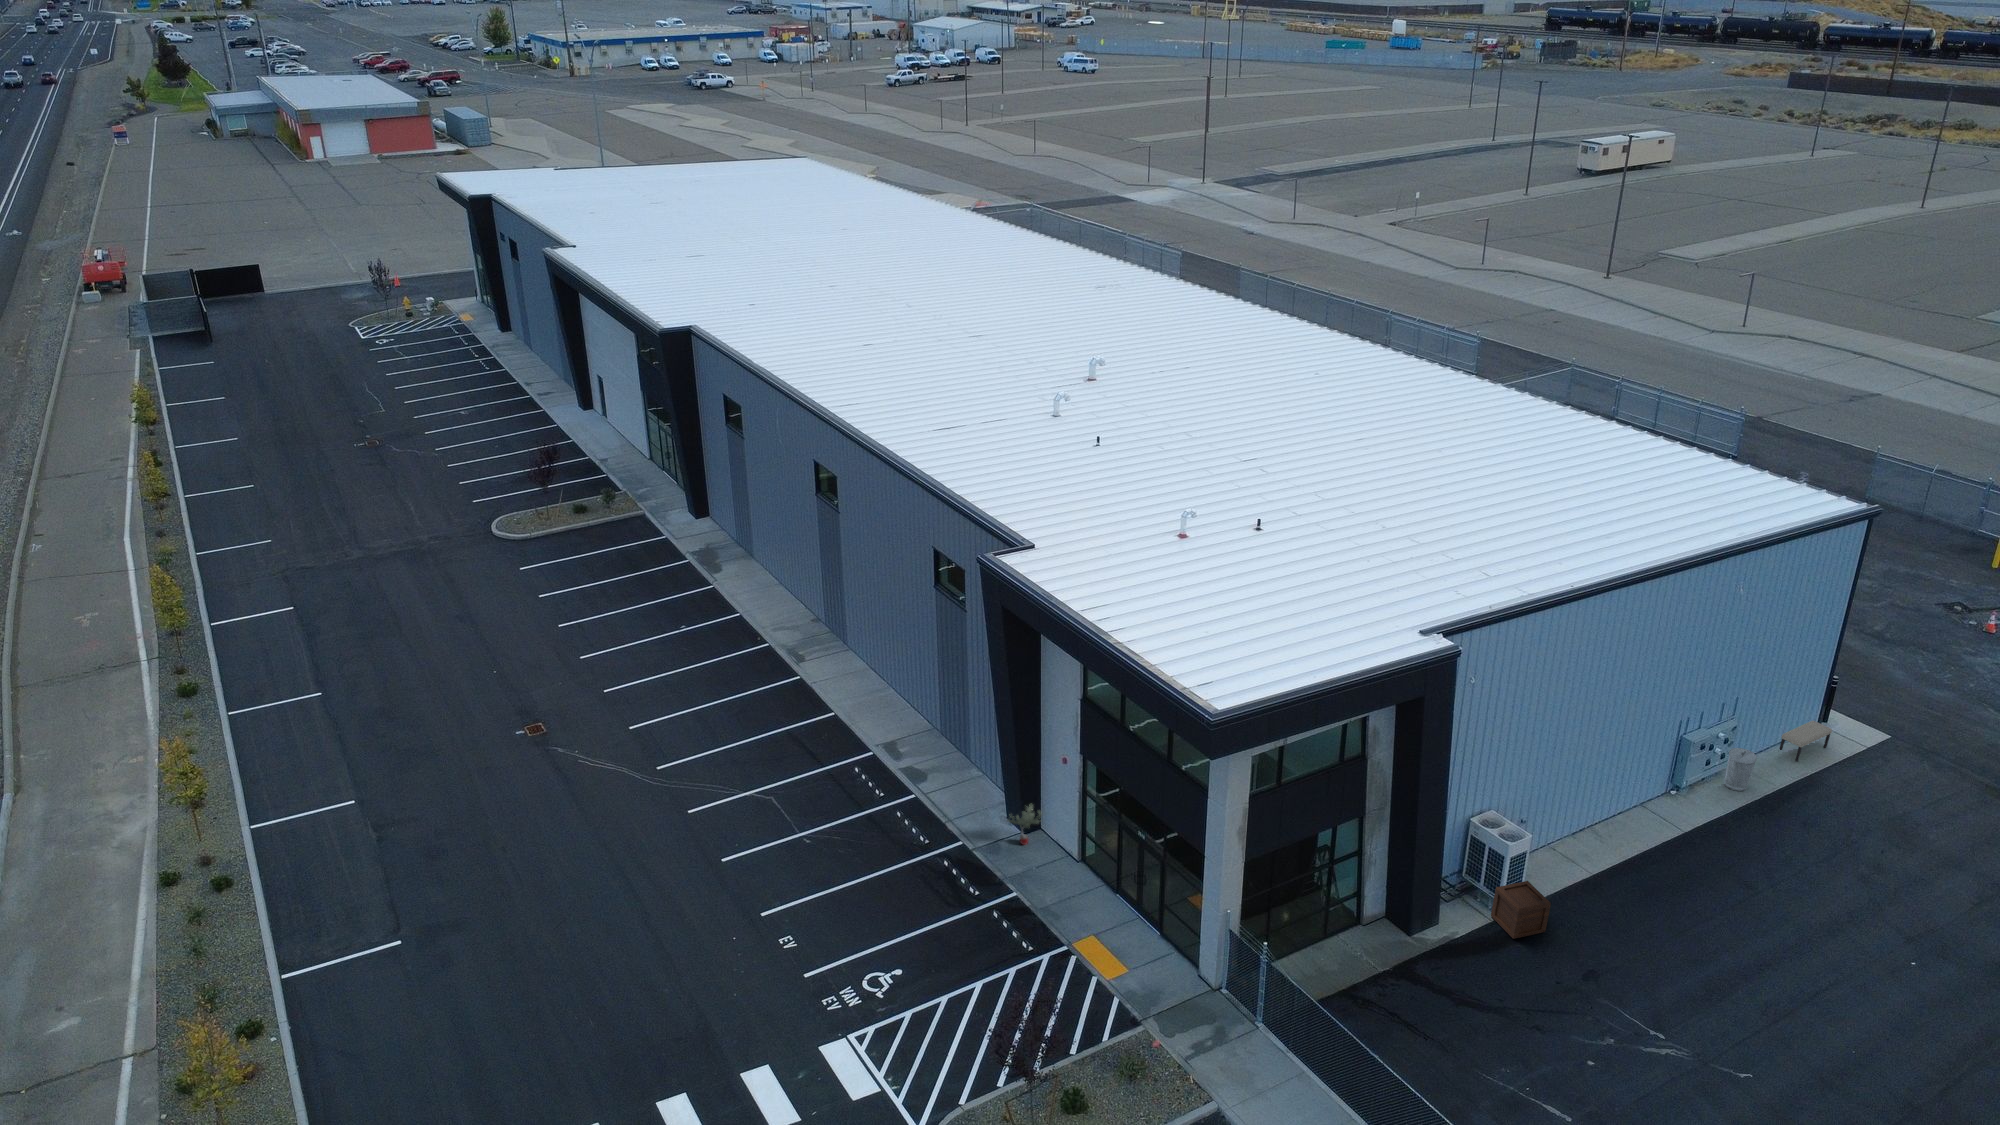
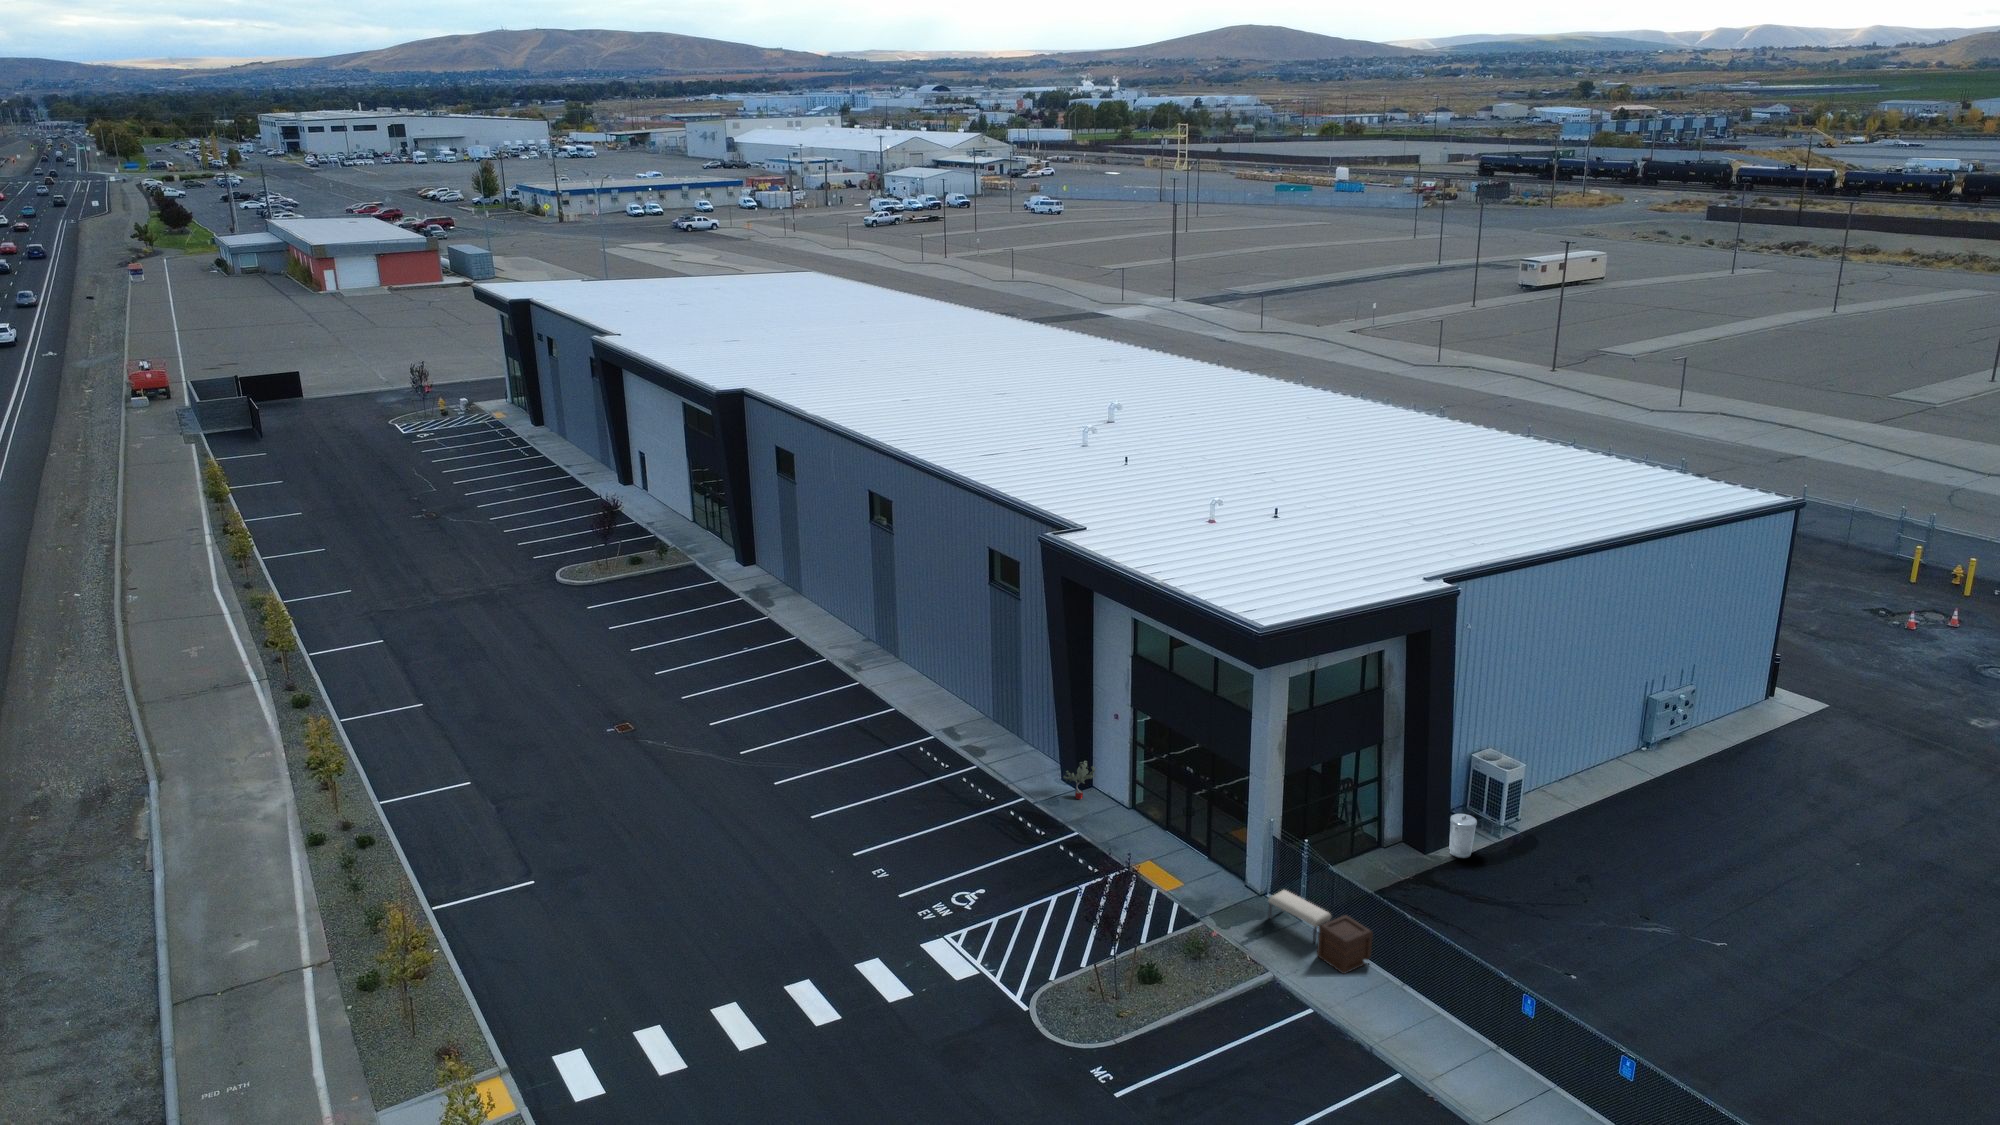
bench: present [1779,721,1832,761] -> present [1268,890,1331,943]
trash can: present [1724,748,1757,791] -> present [1449,814,1477,858]
wooden crate: present [1491,881,1551,939] -> present [1317,915,1373,974]

